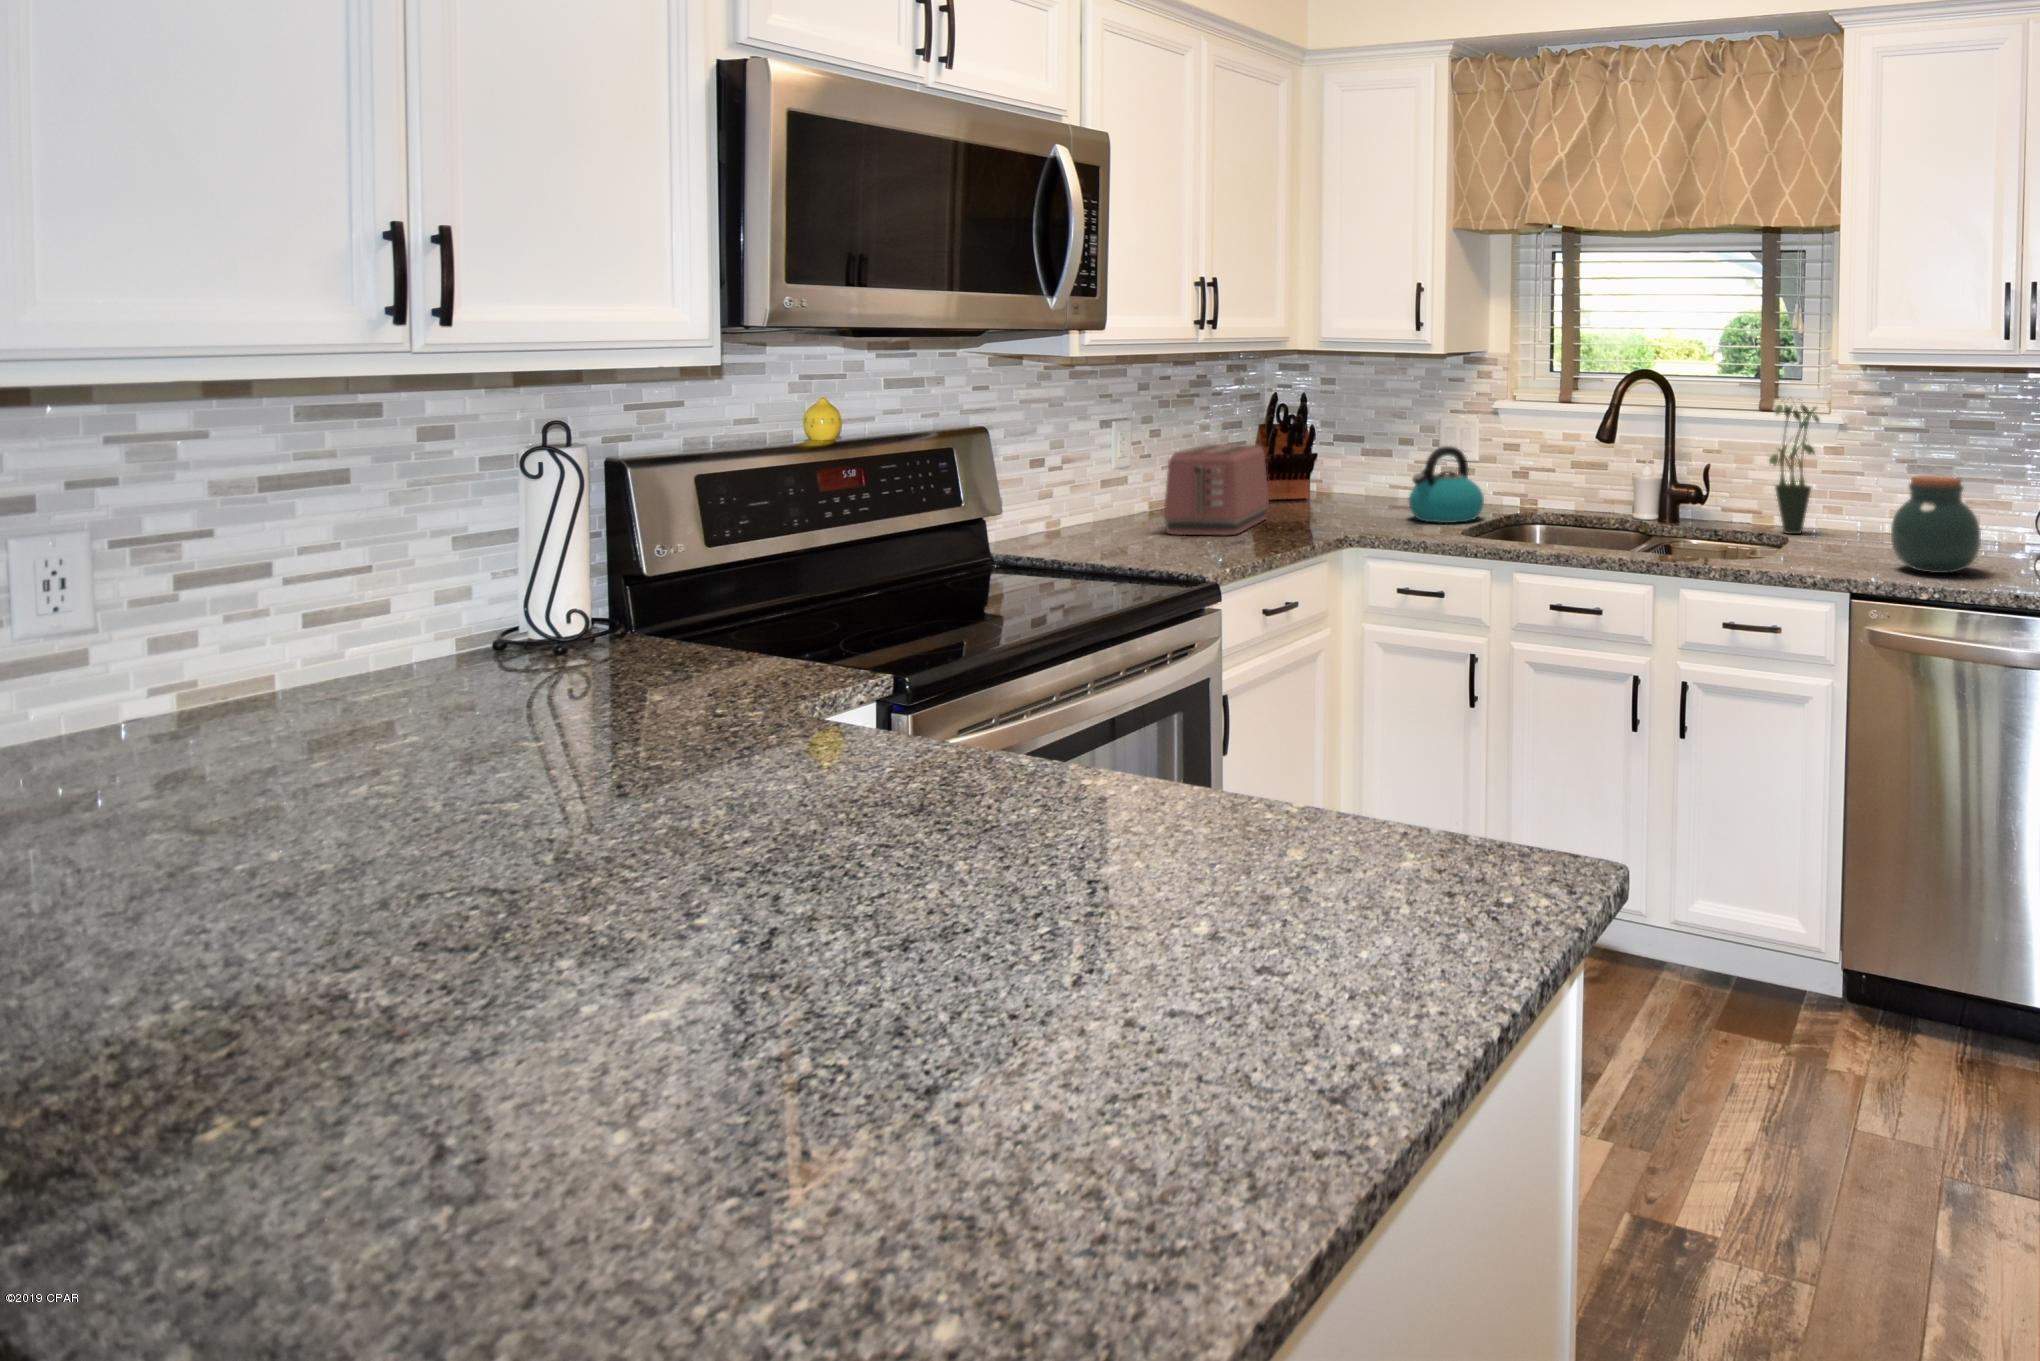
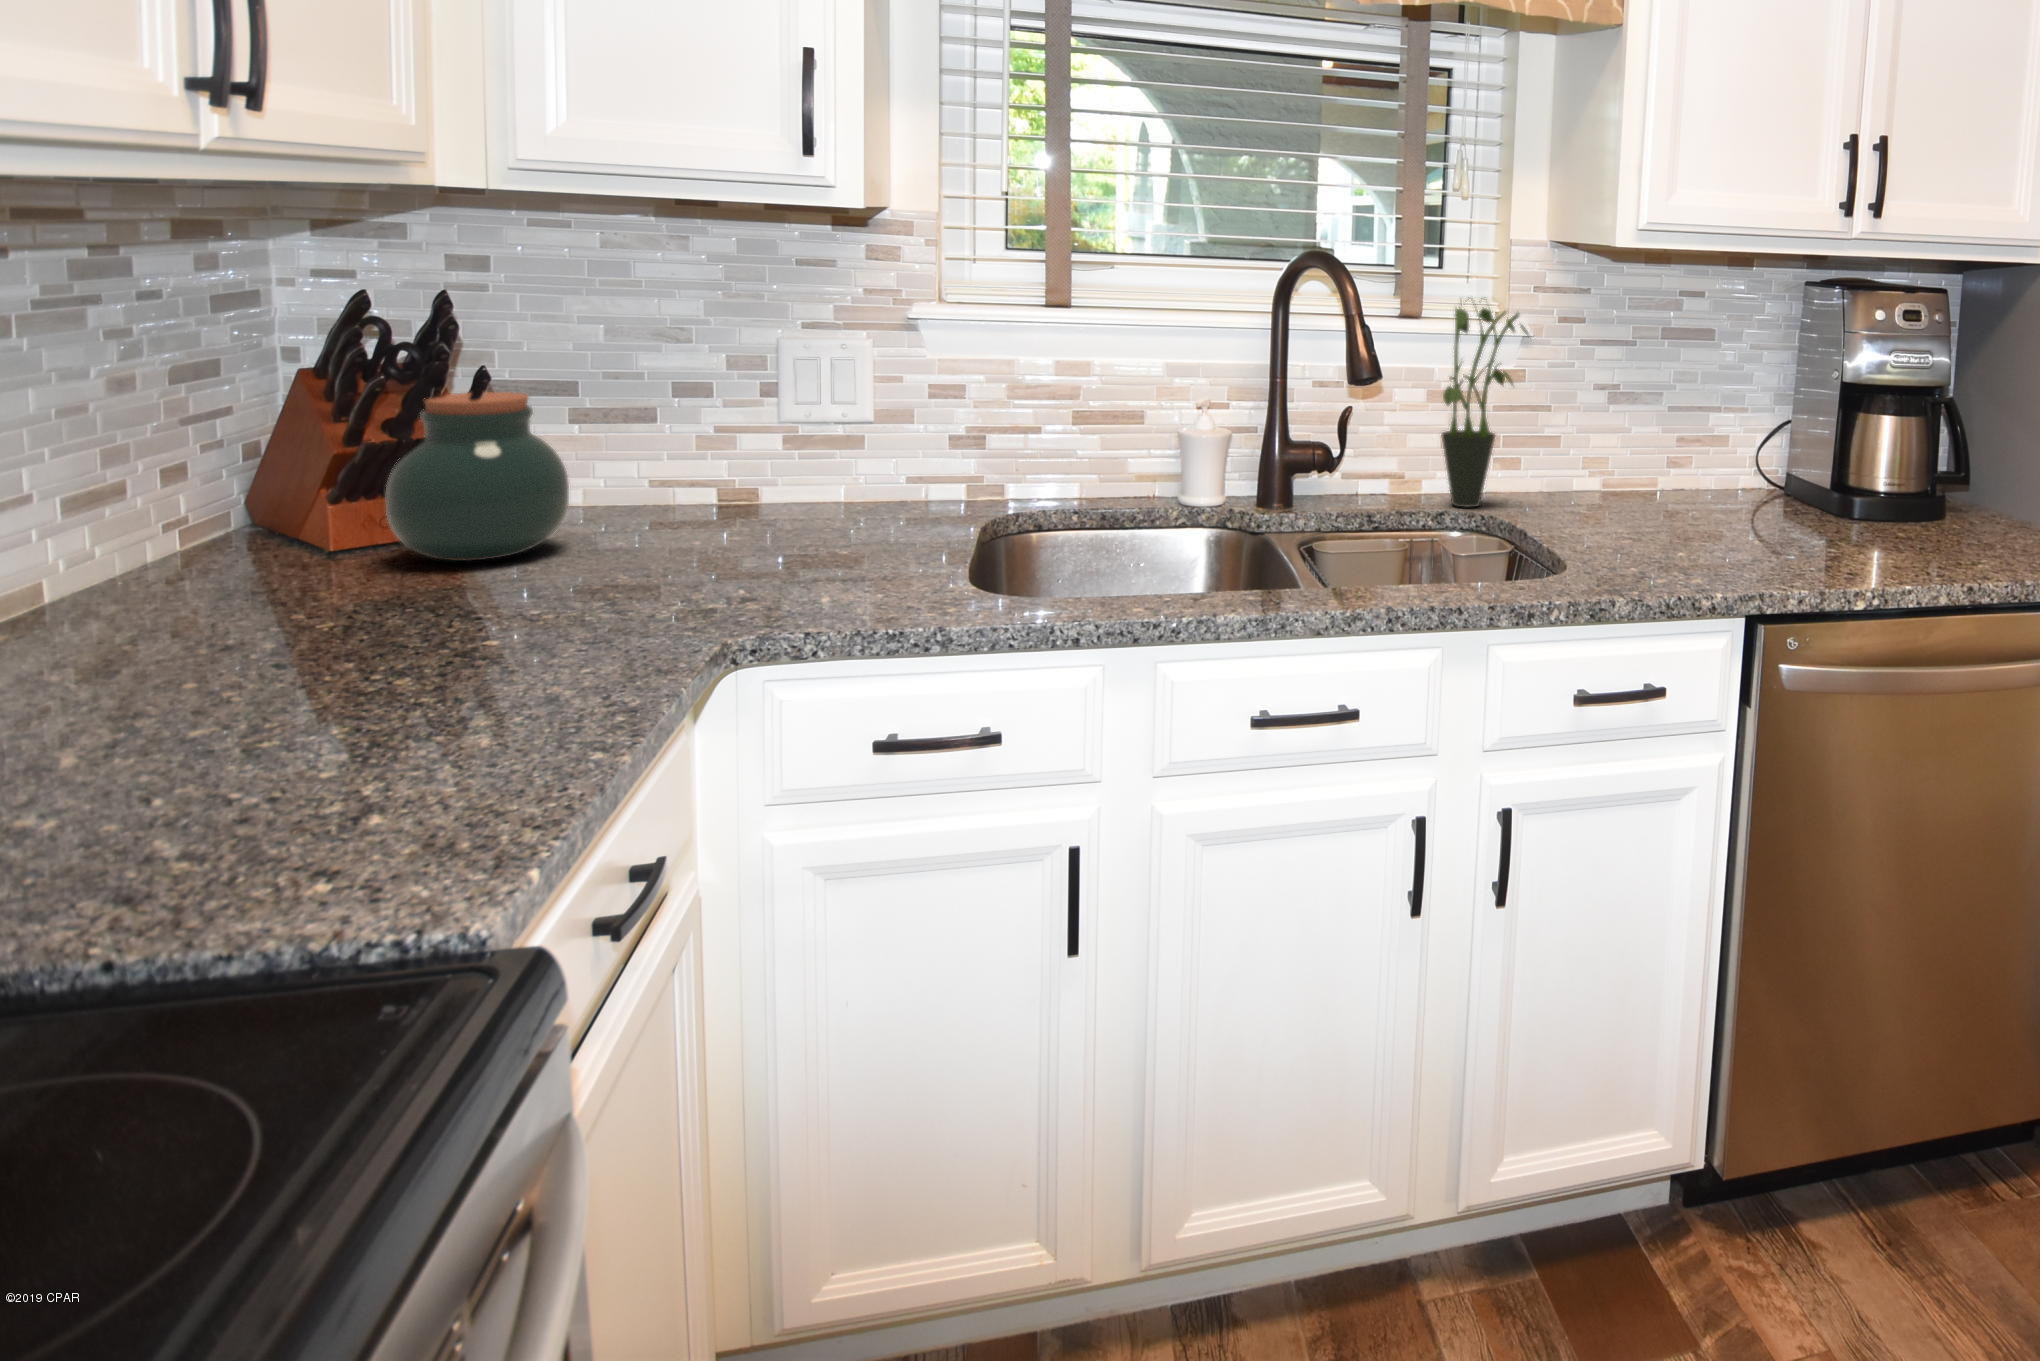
toaster: present [1164,444,1269,535] -> none [69,423,385,718]
kettle: present [1409,446,1484,523] -> none [763,398,935,559]
jar: present [1891,475,1981,573] -> present [386,392,569,561]

